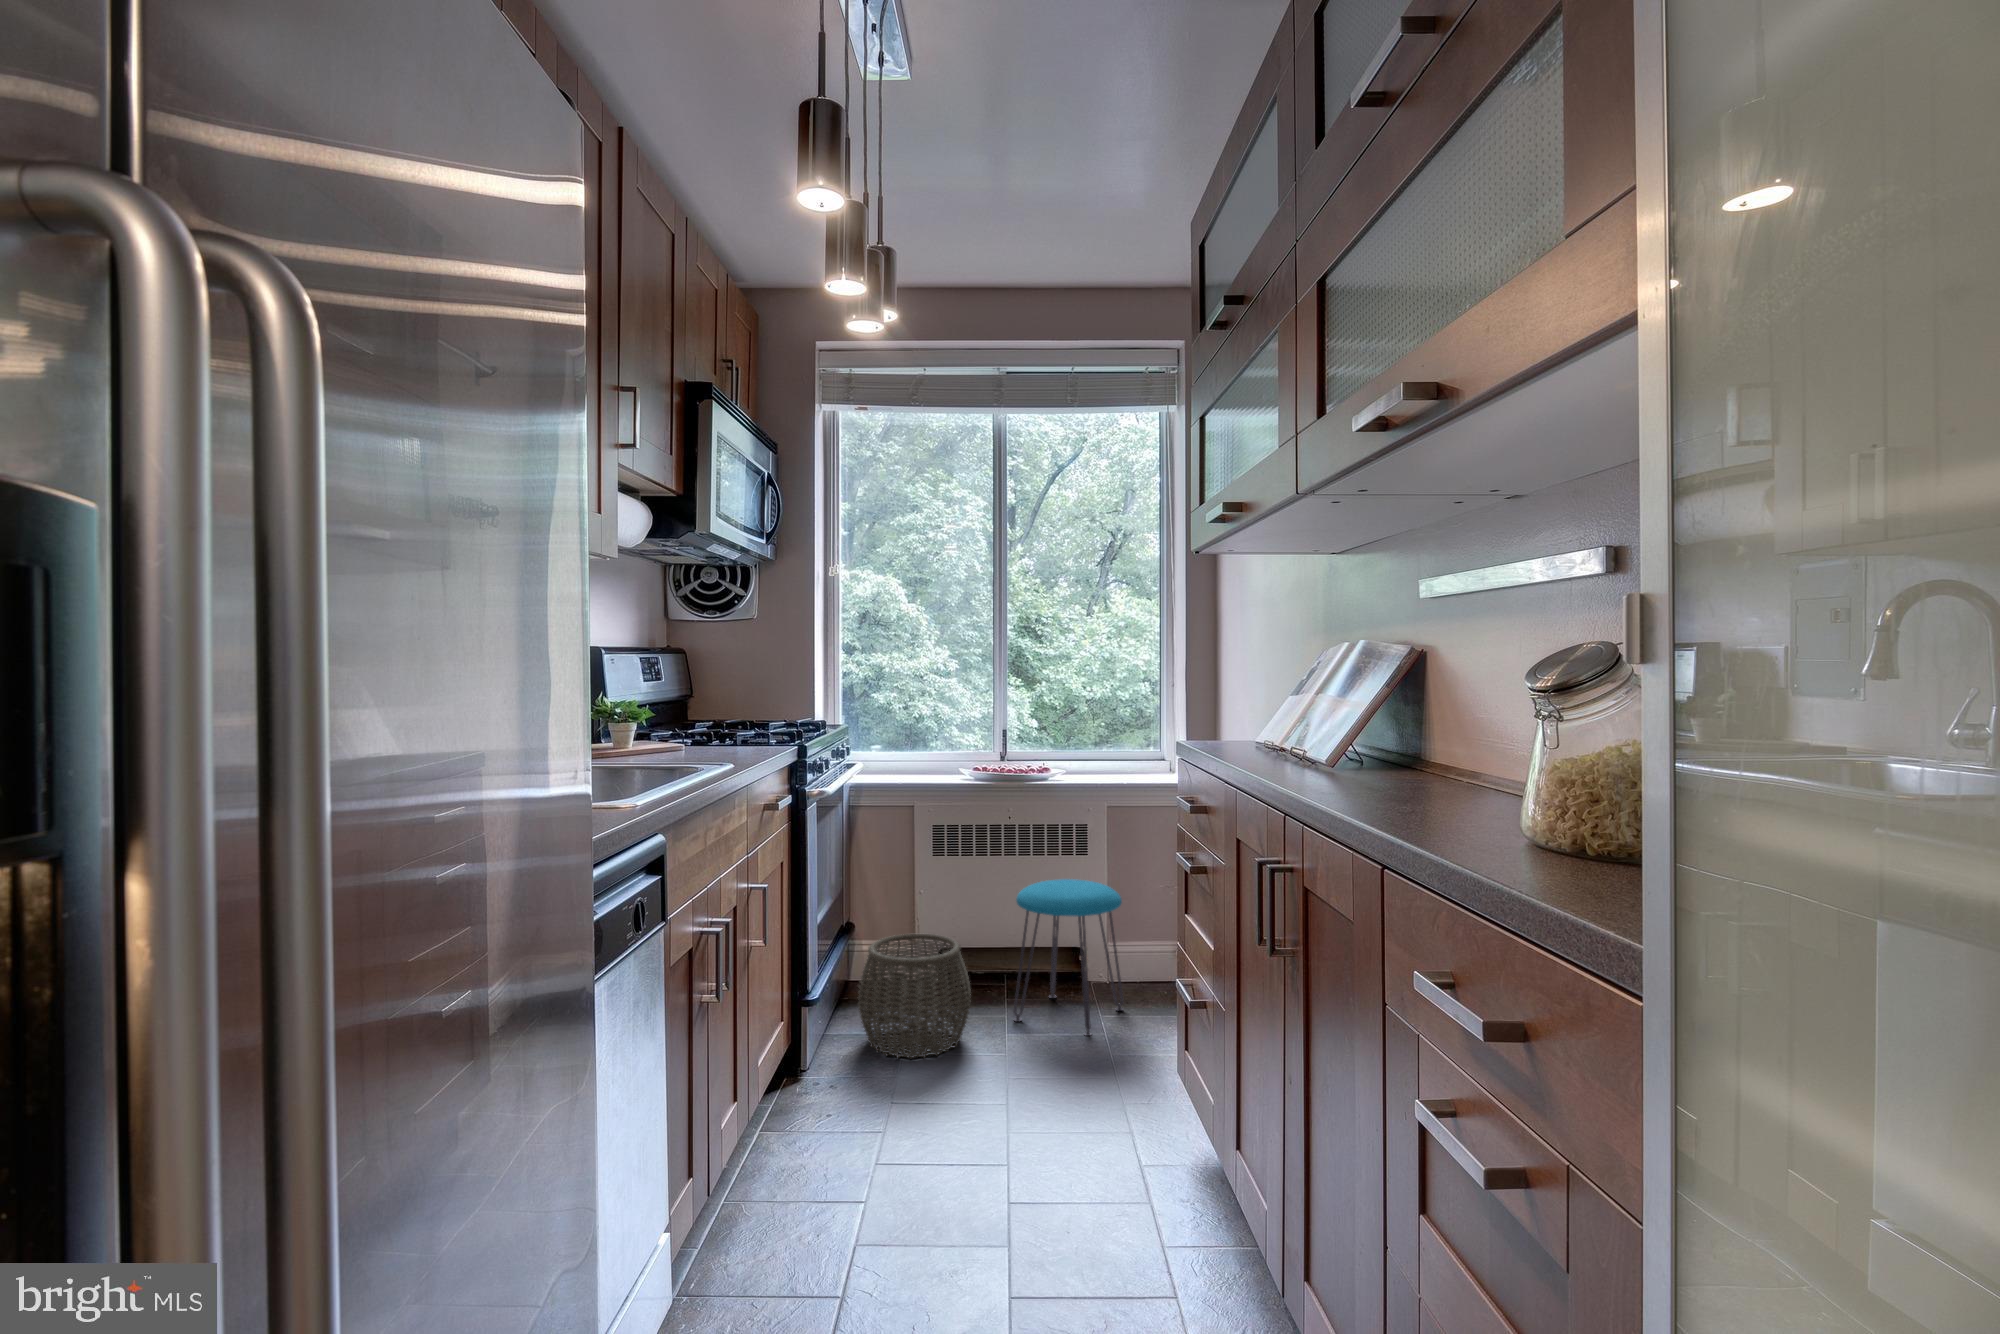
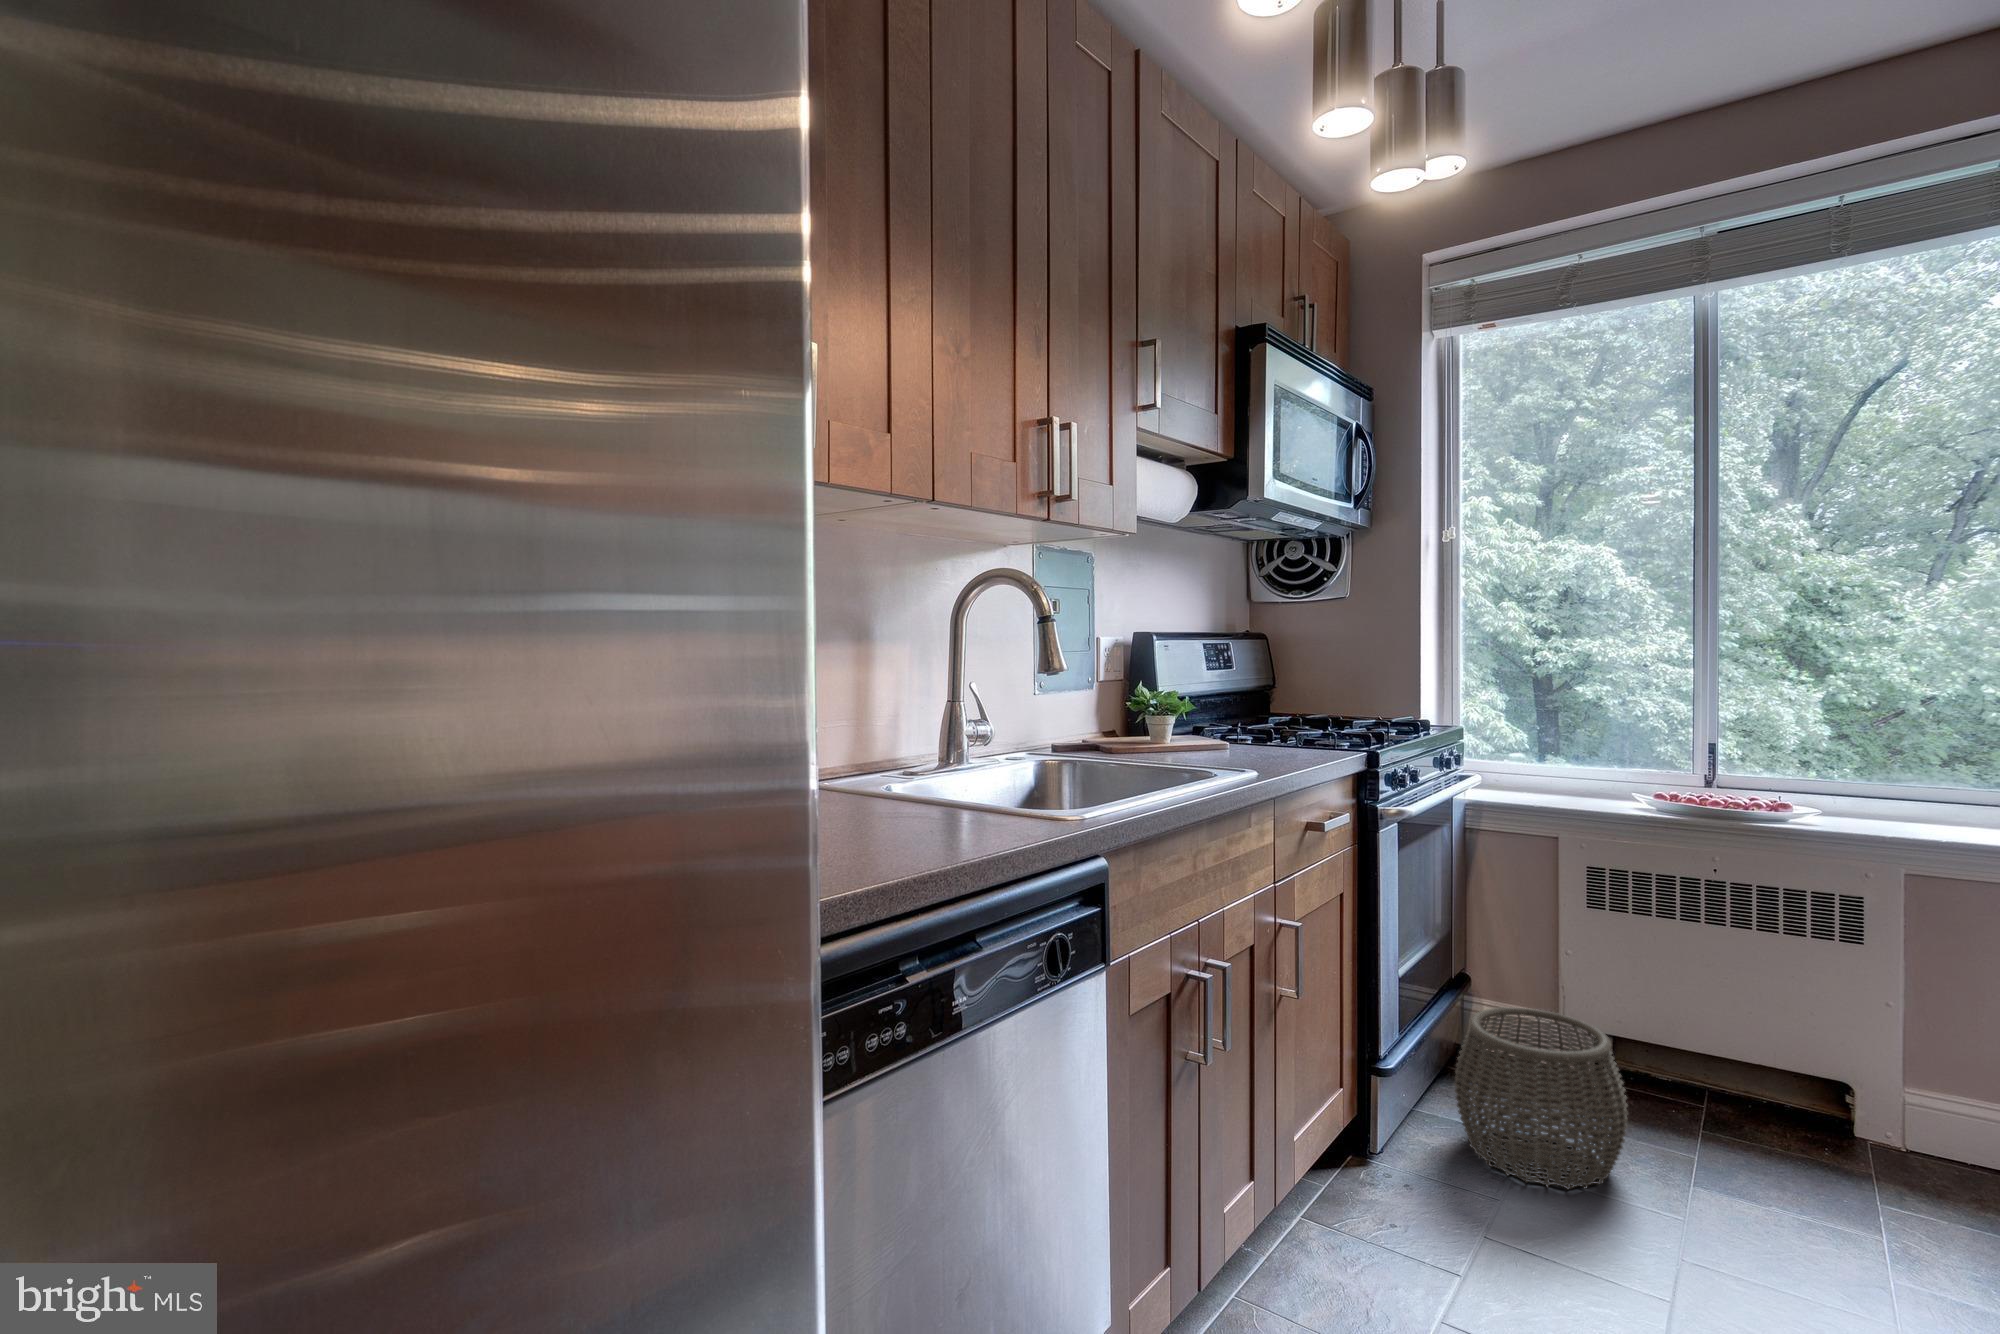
stool: present [1013,879,1124,1036] -> none [1707,973,1931,1235]

